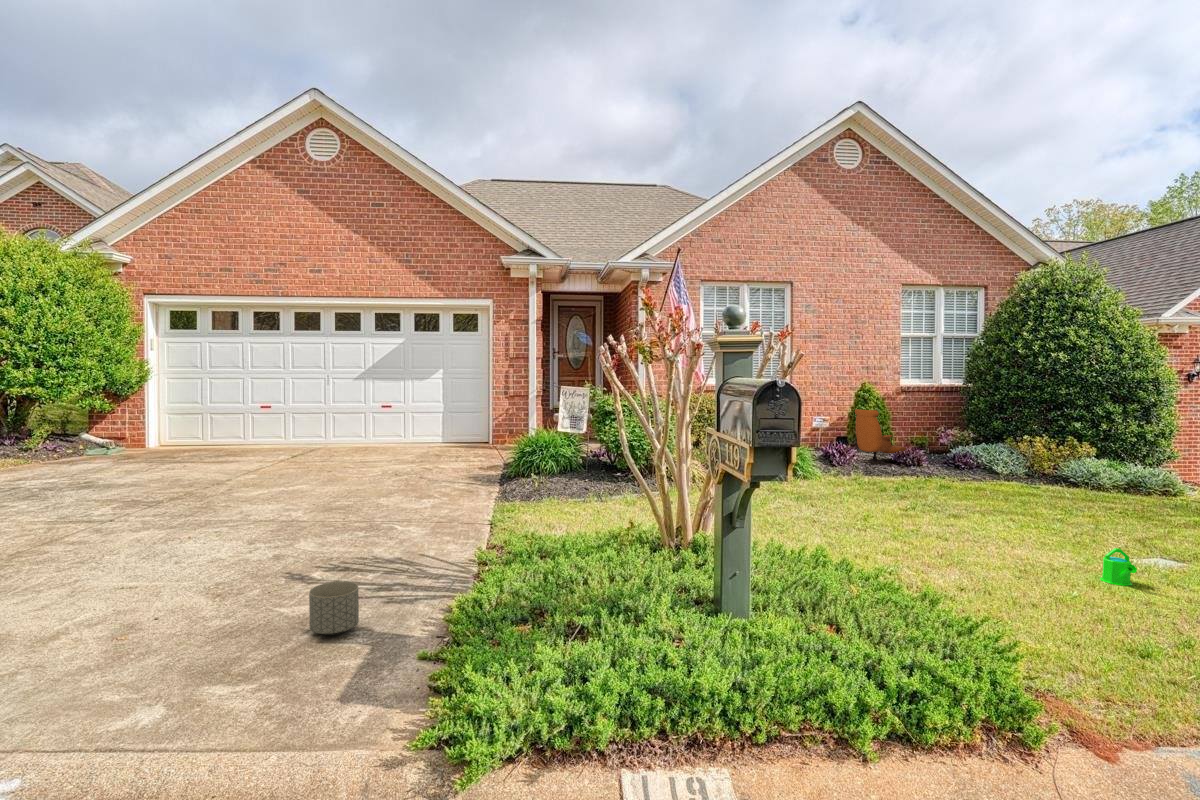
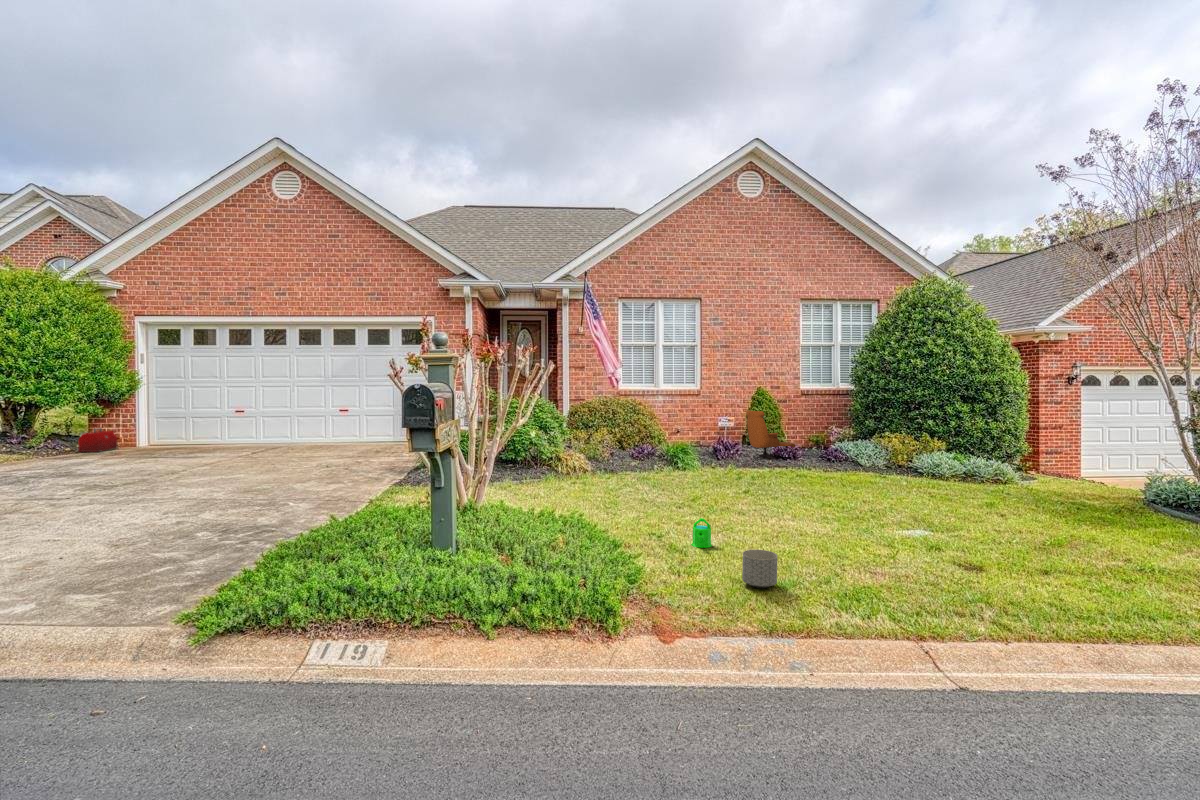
toolbox: none [80,425,124,454] -> present [78,428,117,452]
watering can: present [1100,548,1137,586] -> present [691,518,712,548]
planter: present [309,581,359,635] -> present [742,550,777,588]

